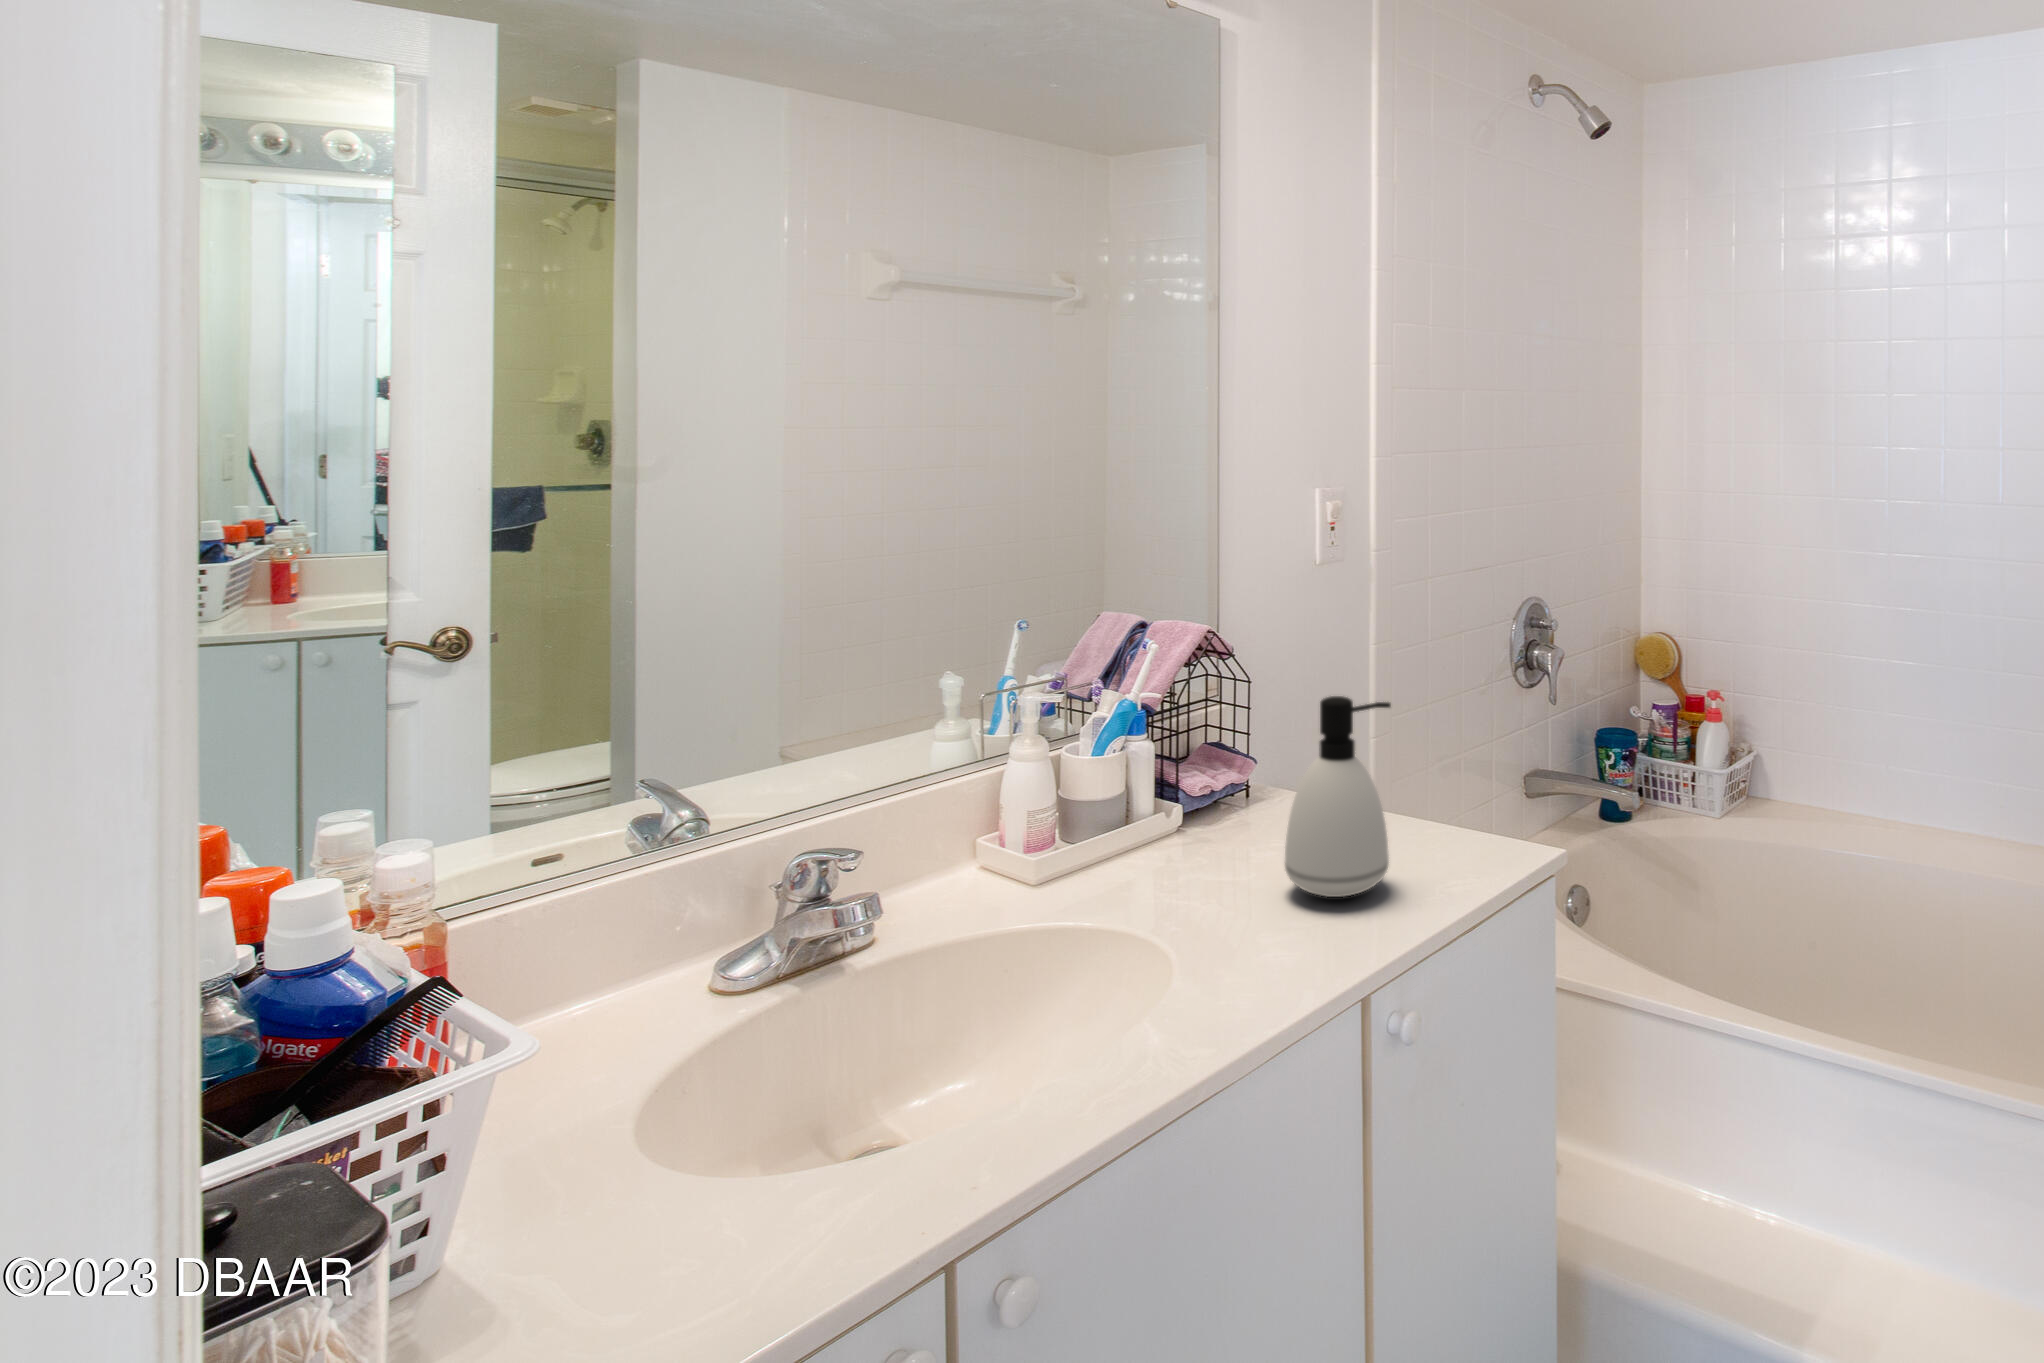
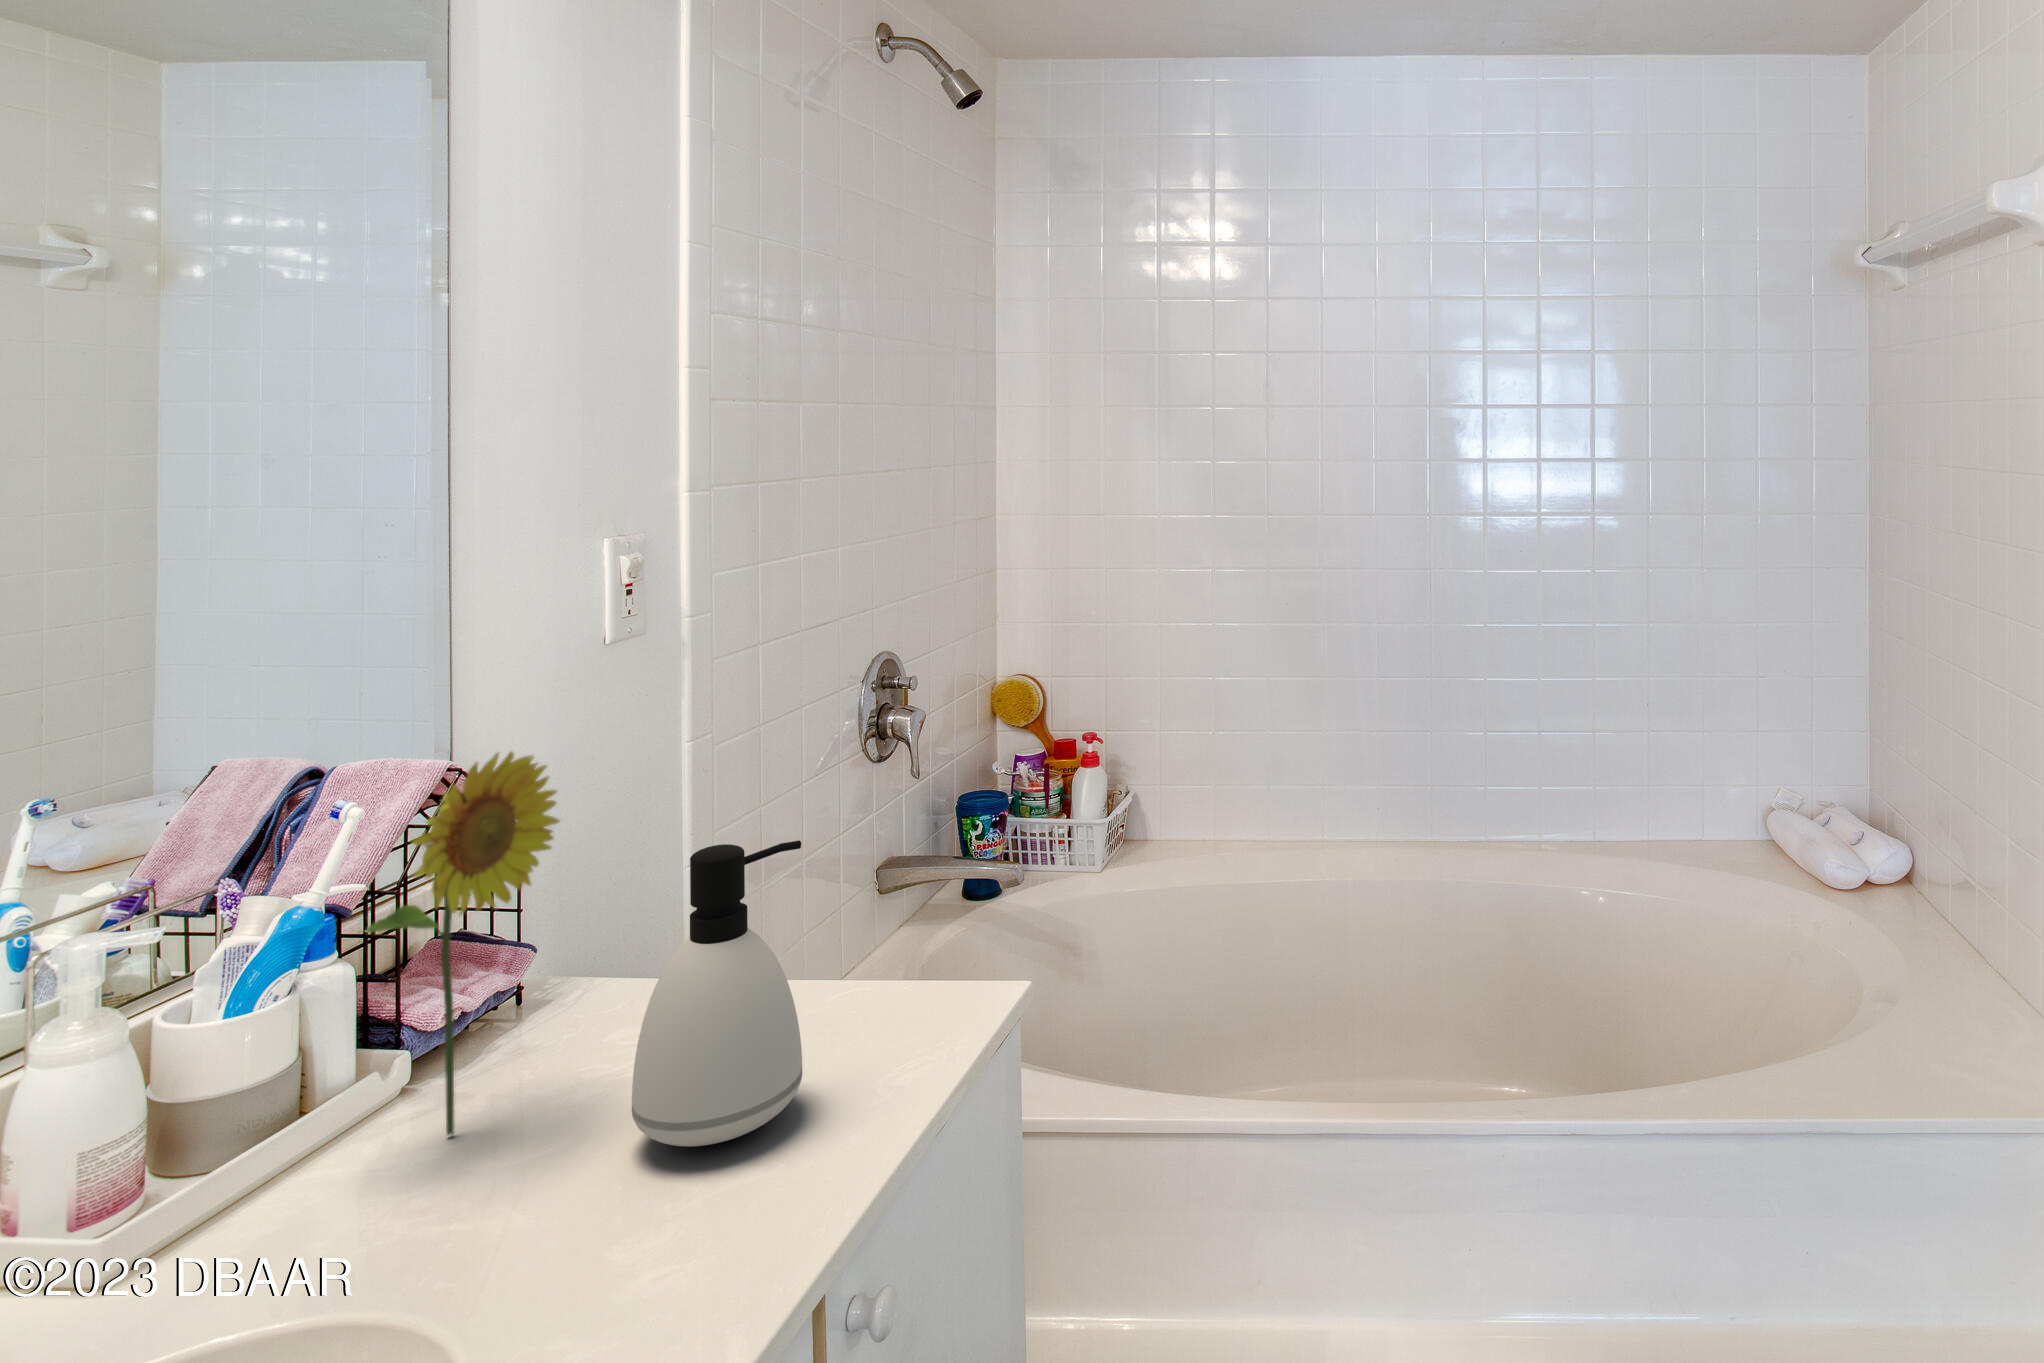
flower: none [1152,617,1257,859] -> present [367,752,559,1136]

